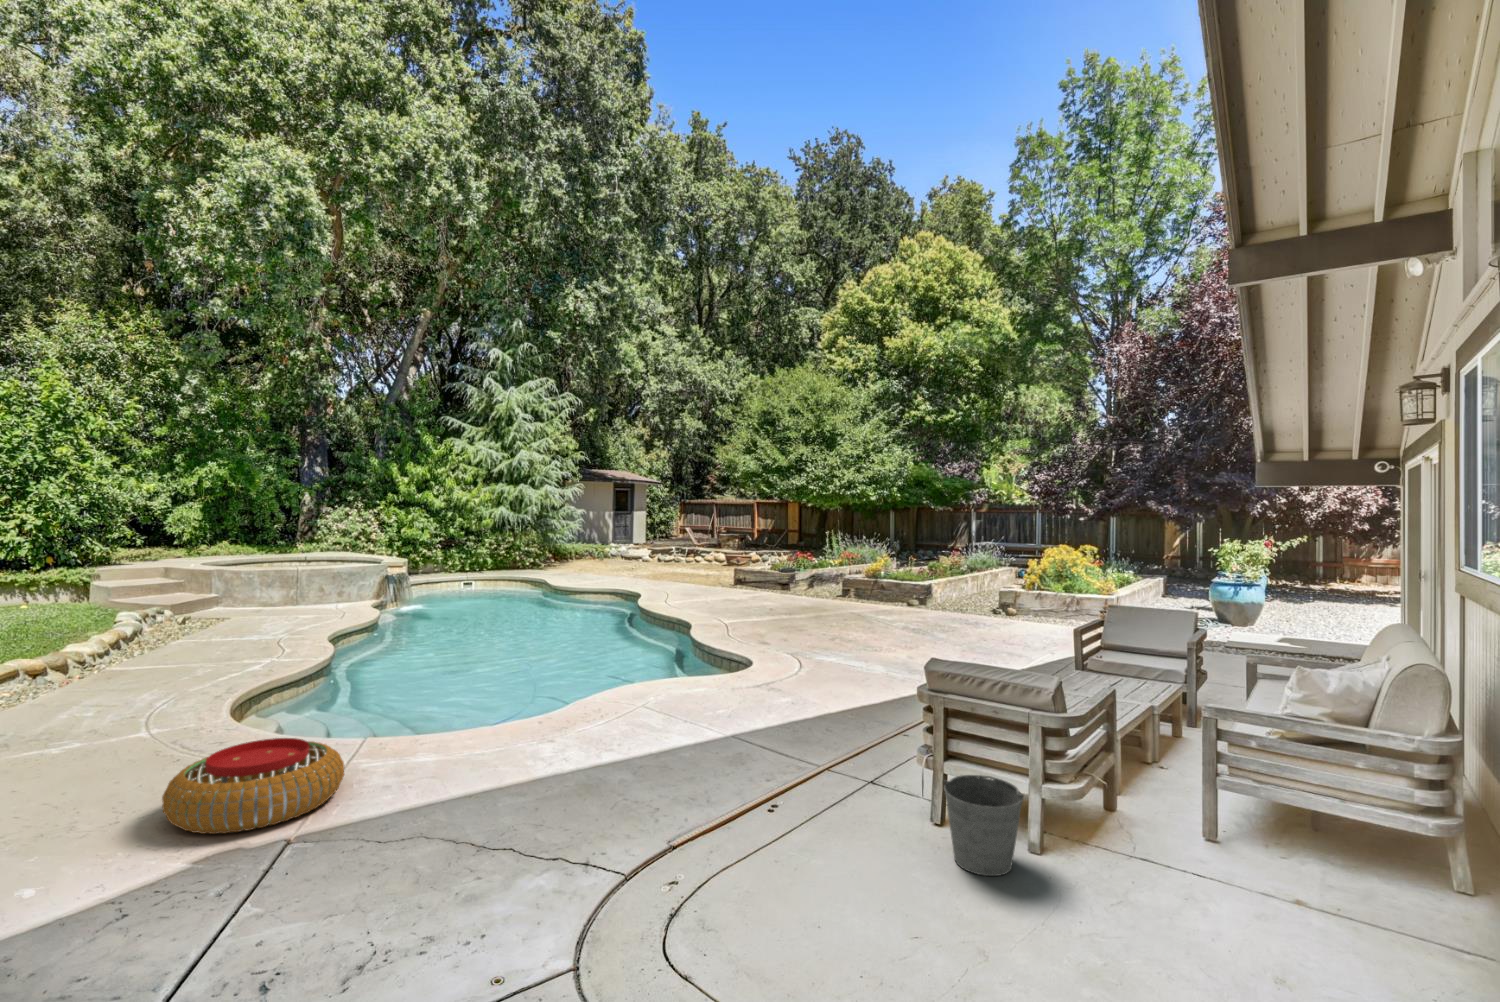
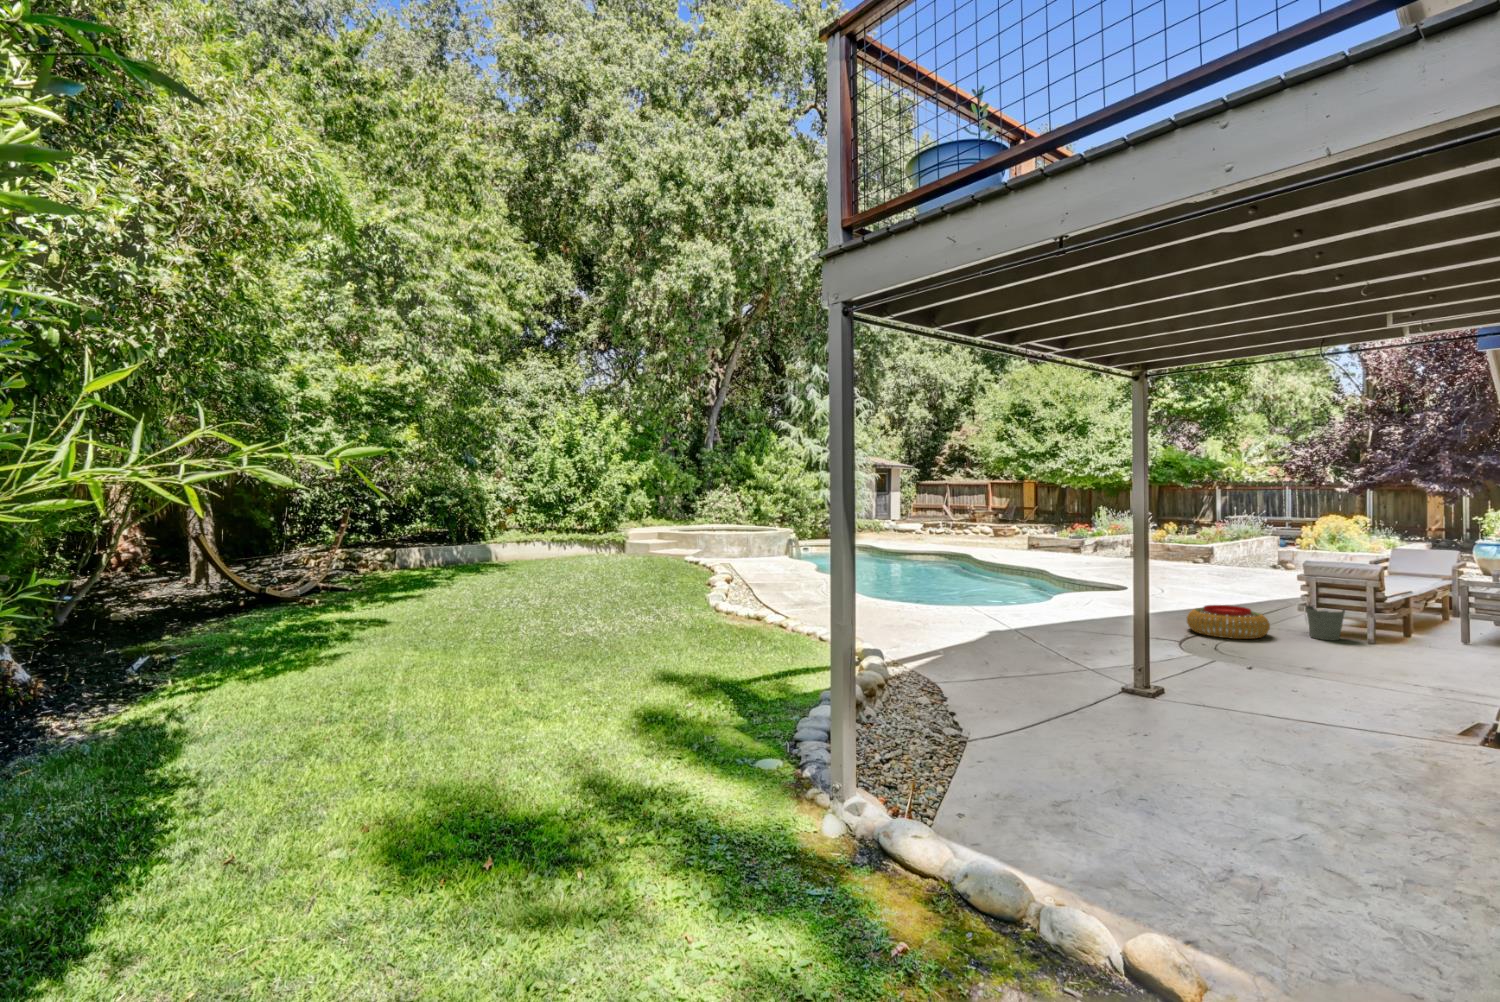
pouf: present [162,738,344,834] -> present [1187,605,1270,639]

